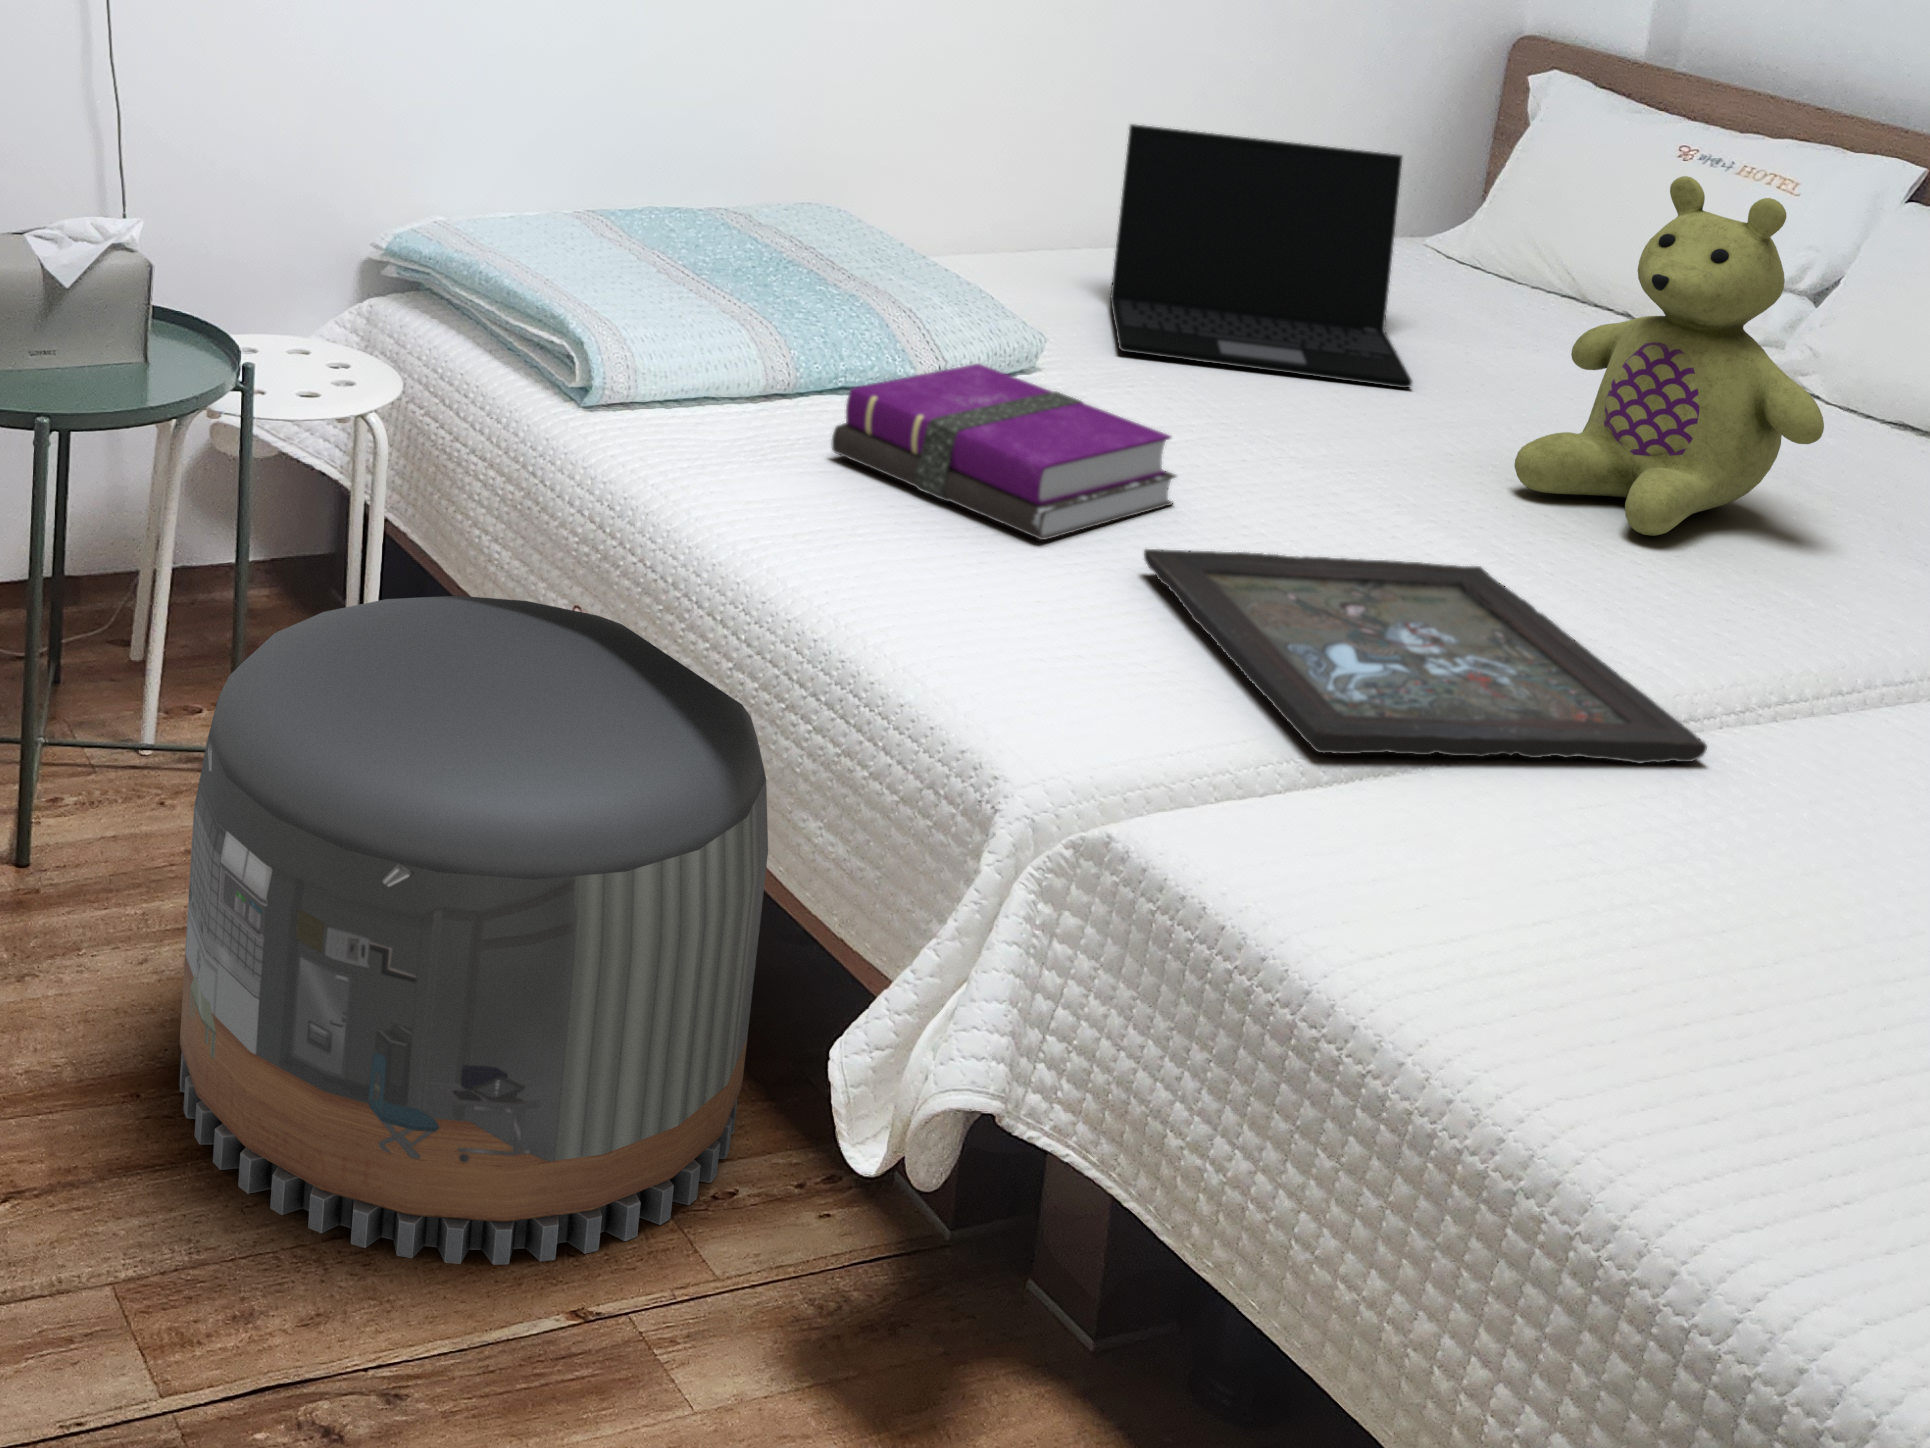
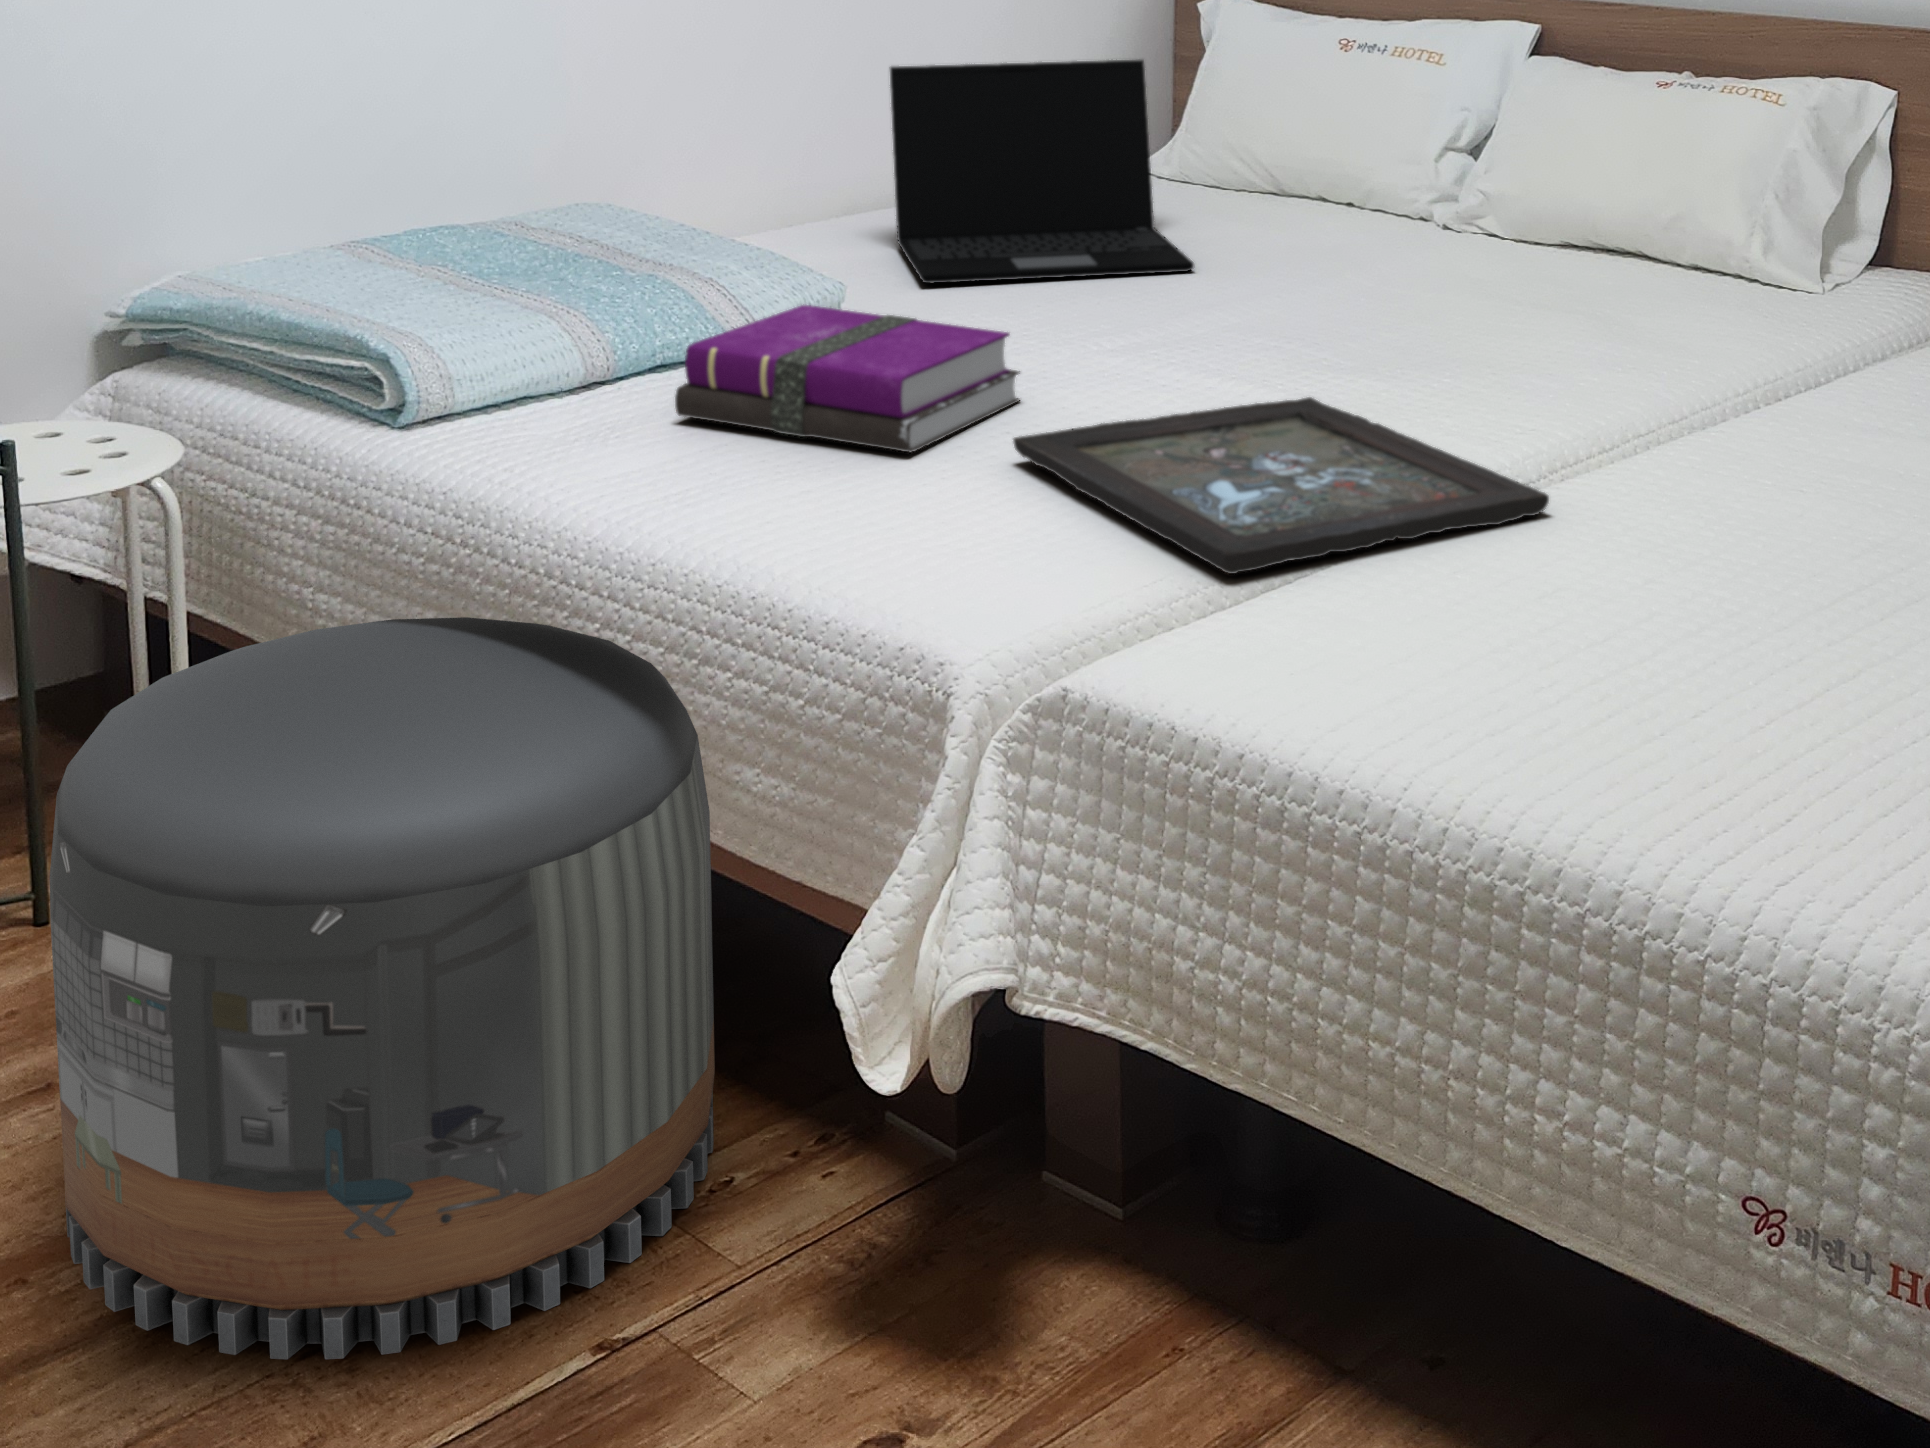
stuffed bear: present [1515,176,1824,536] -> none [1309,20,1560,348]

